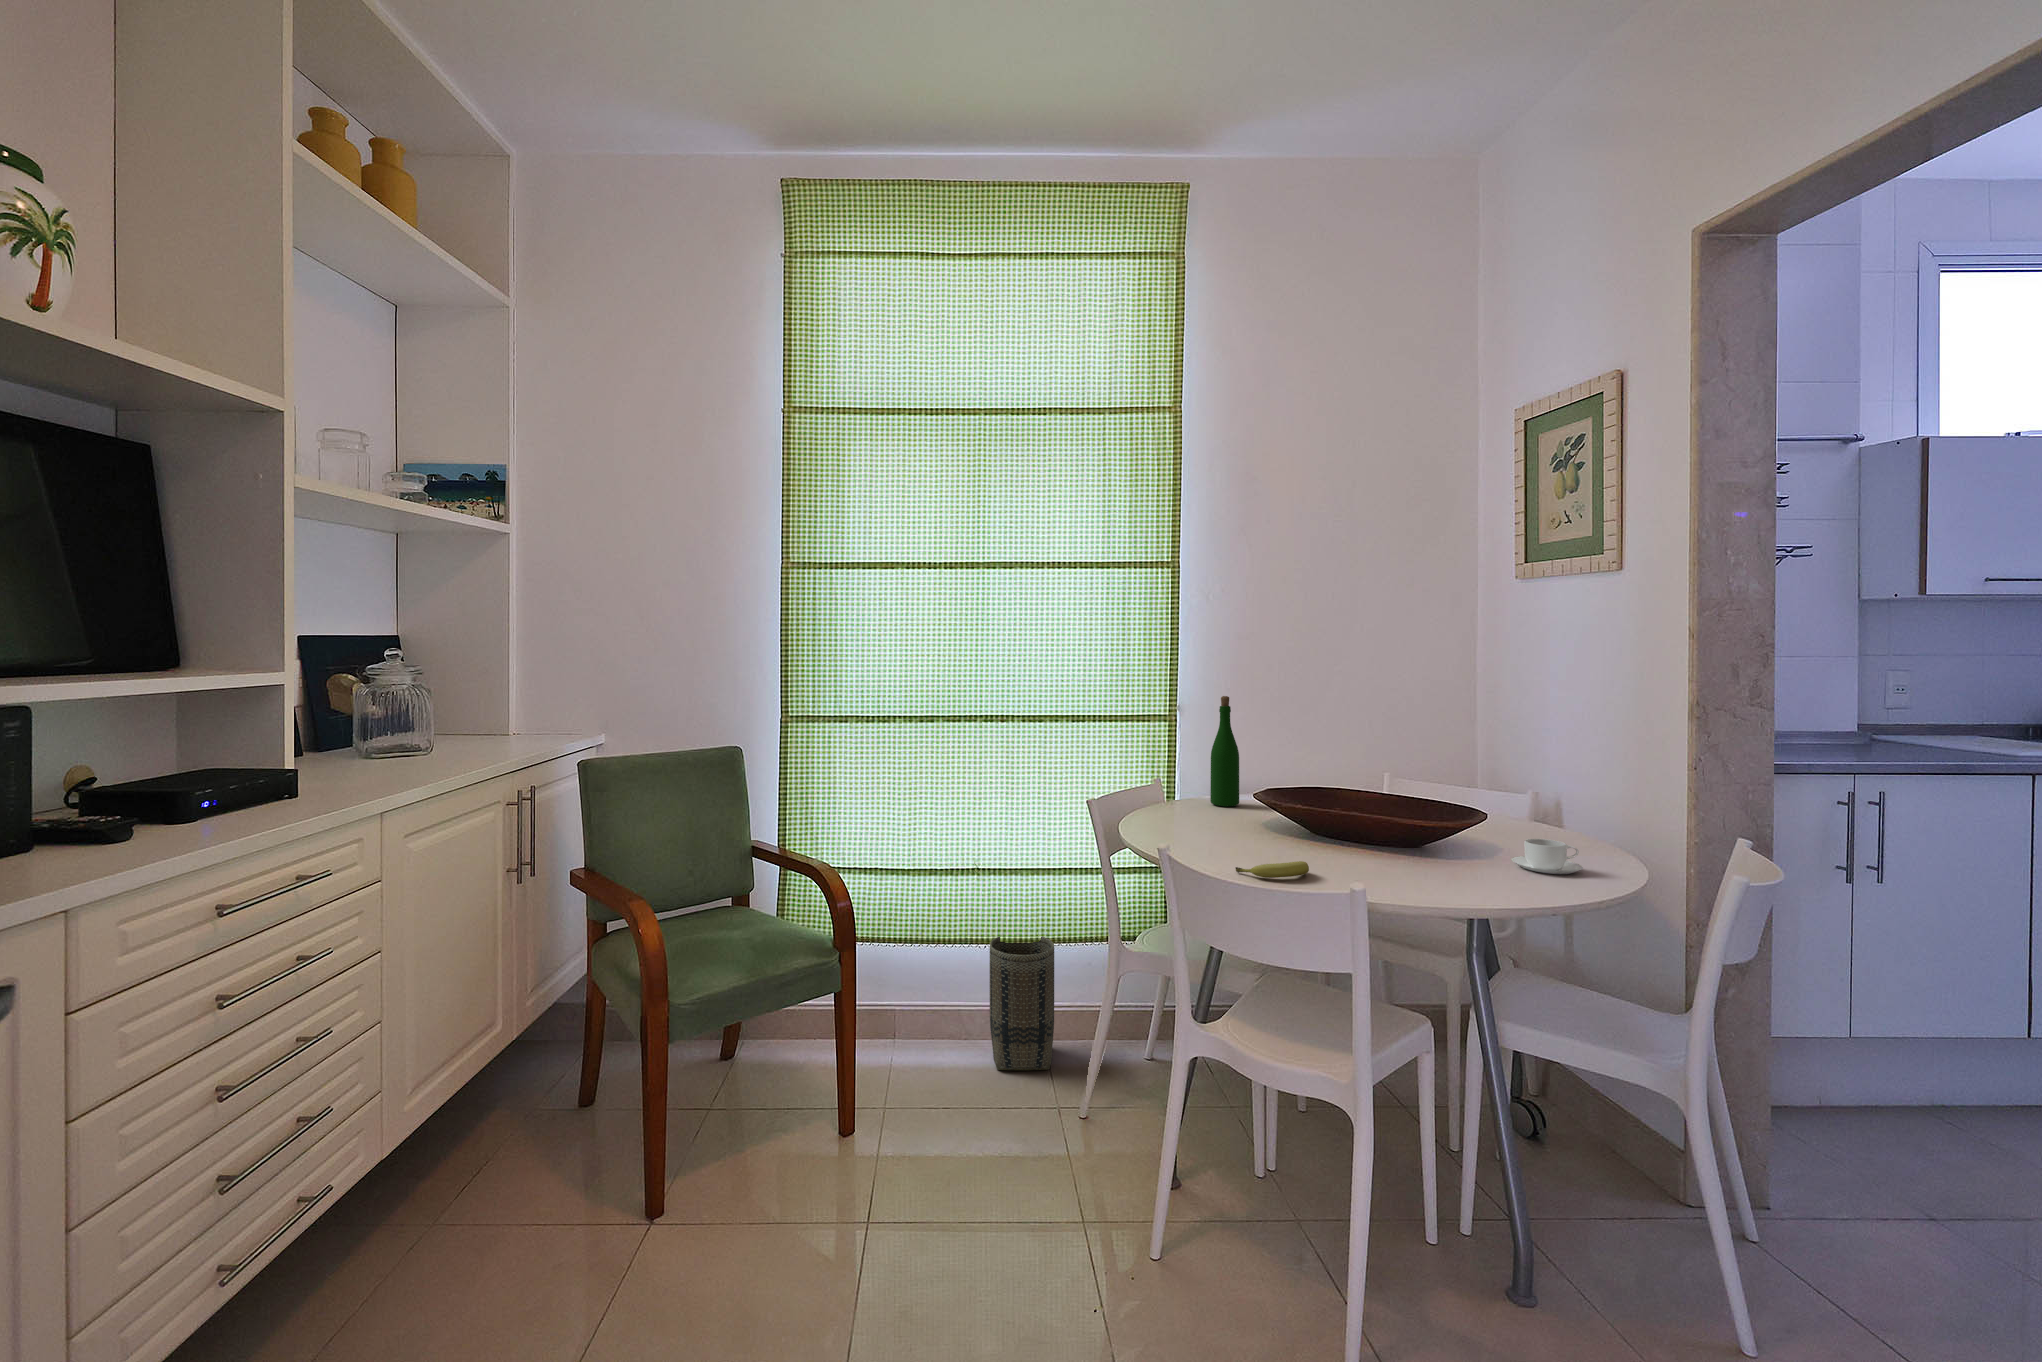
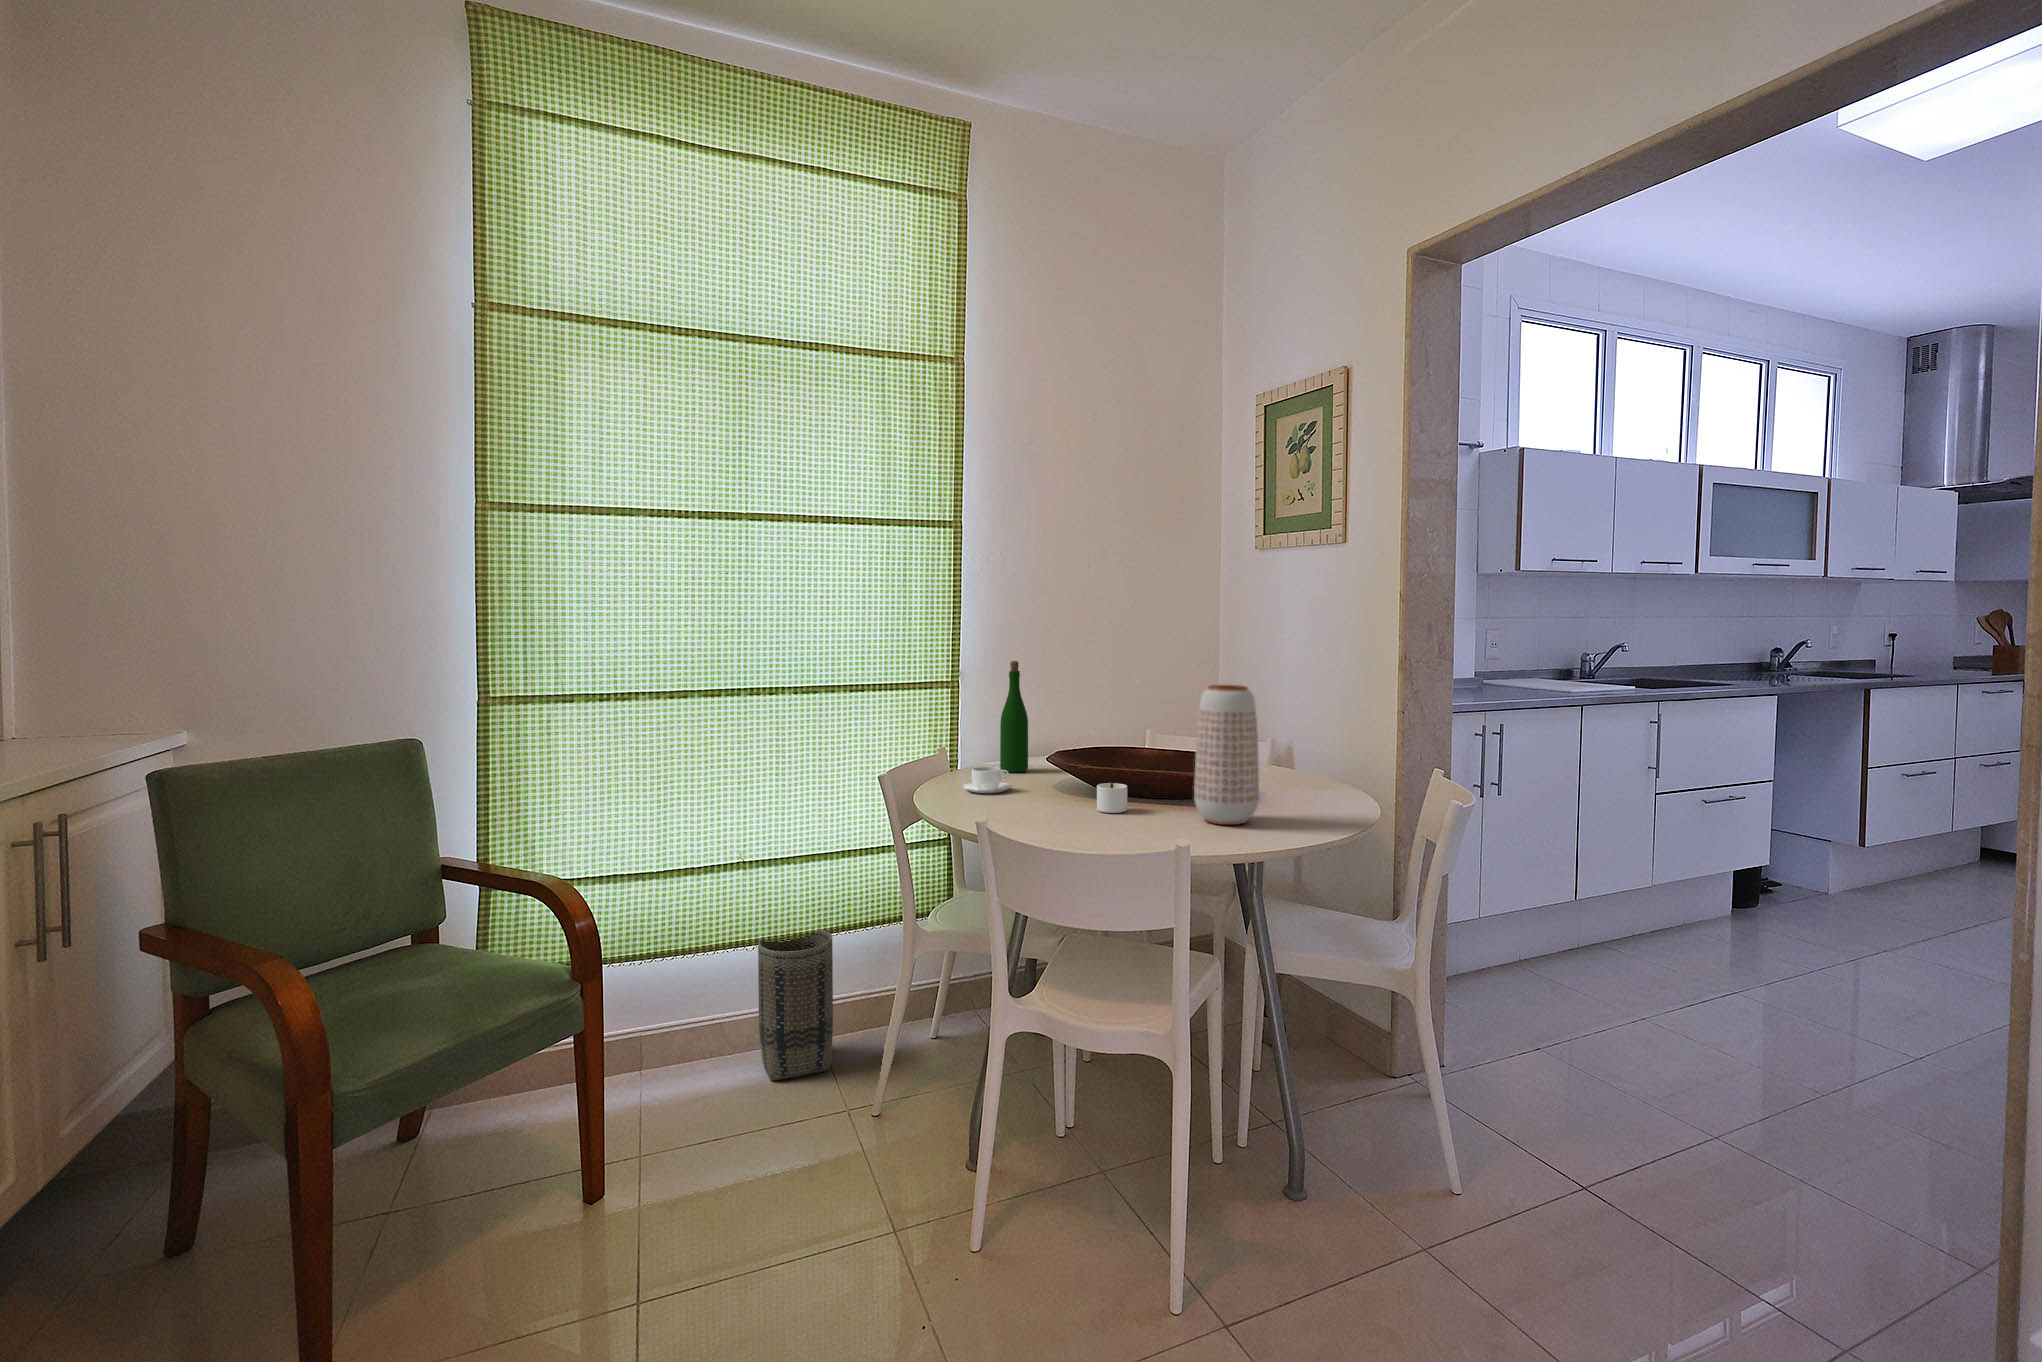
vase: none [1393,727,1471,883] -> present [1194,685,1259,825]
candle: none [1288,824,1329,861] -> present [1097,782,1127,813]
coffee cup: present [1511,839,1583,874] -> present [963,766,1012,793]
fruit: present [1236,861,1309,878] -> none [1061,816,1127,834]

